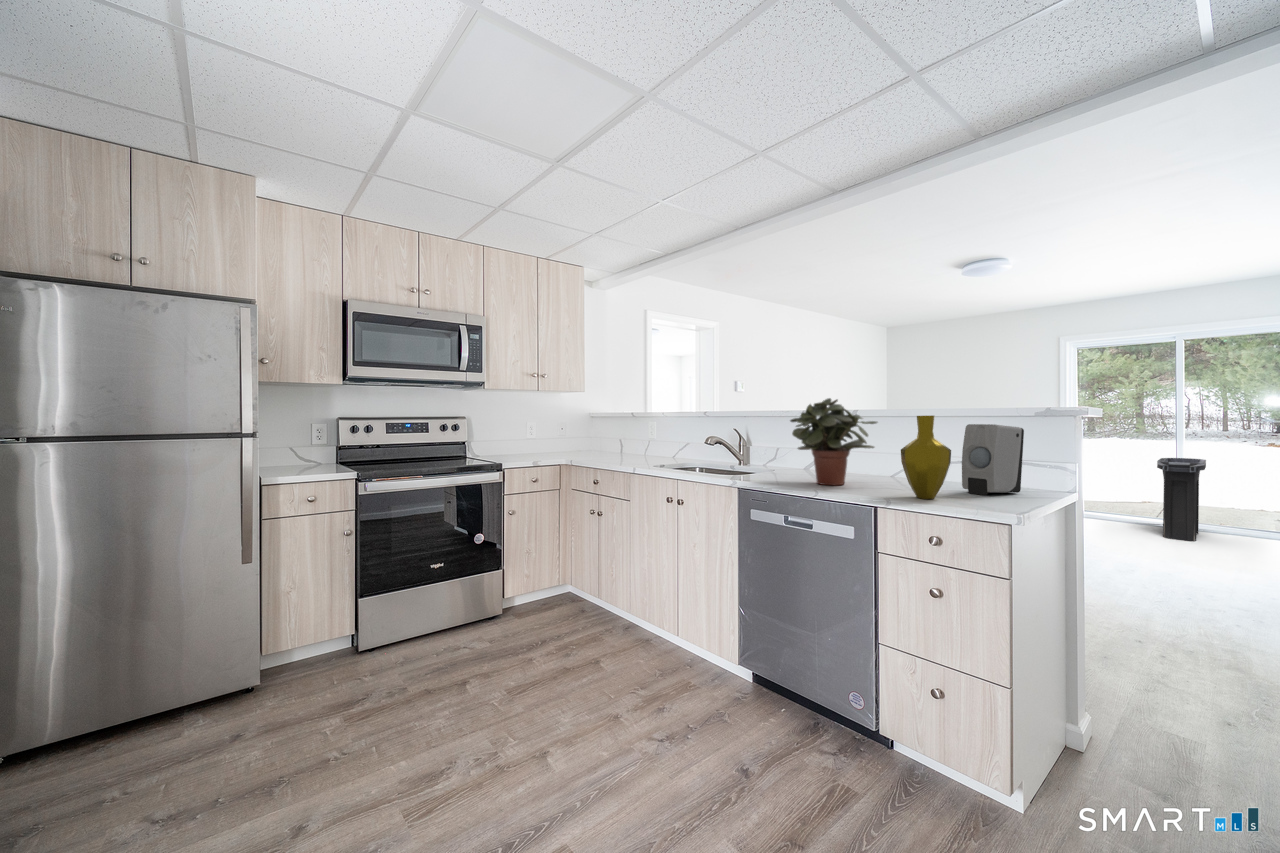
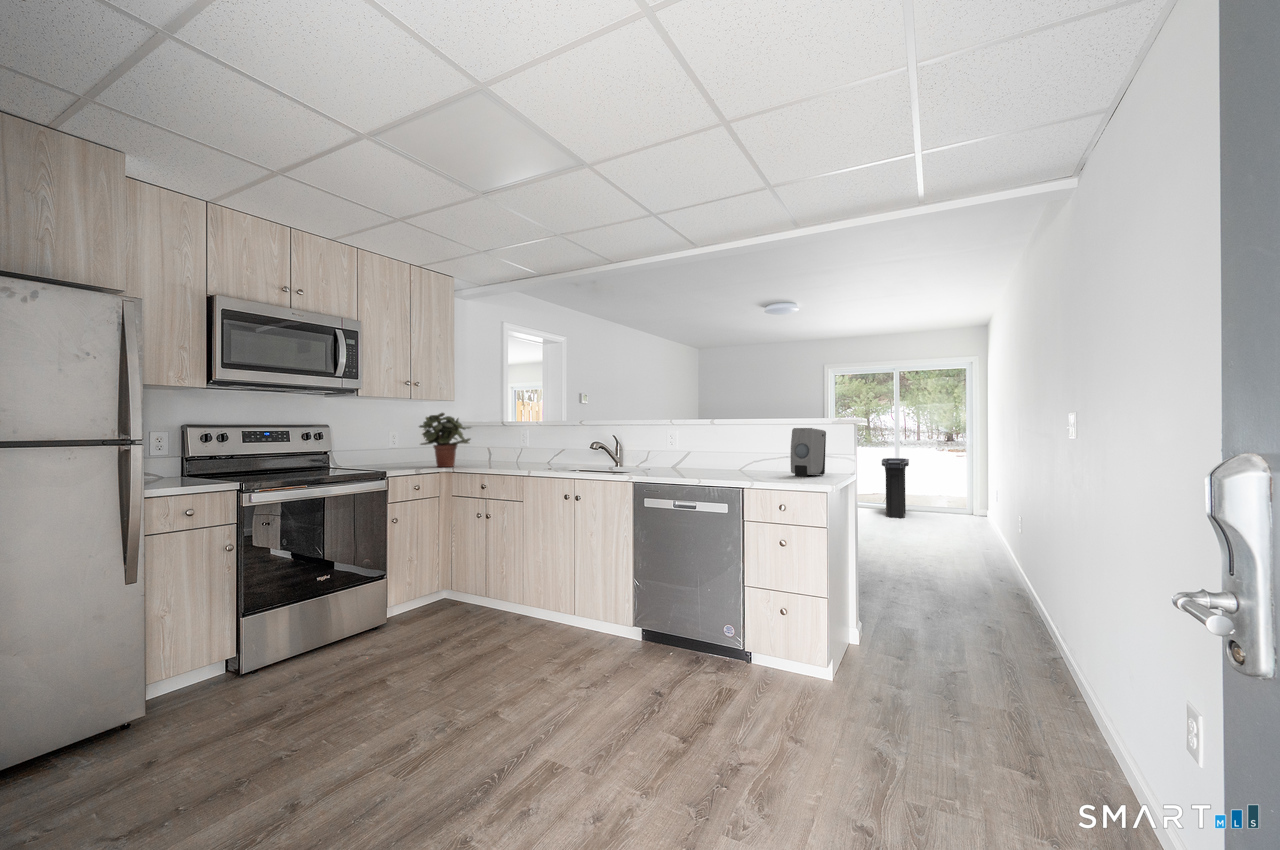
potted plant: present [790,398,877,485] -> present [419,413,471,467]
vase: present [901,416,951,499] -> none [757,421,789,480]

